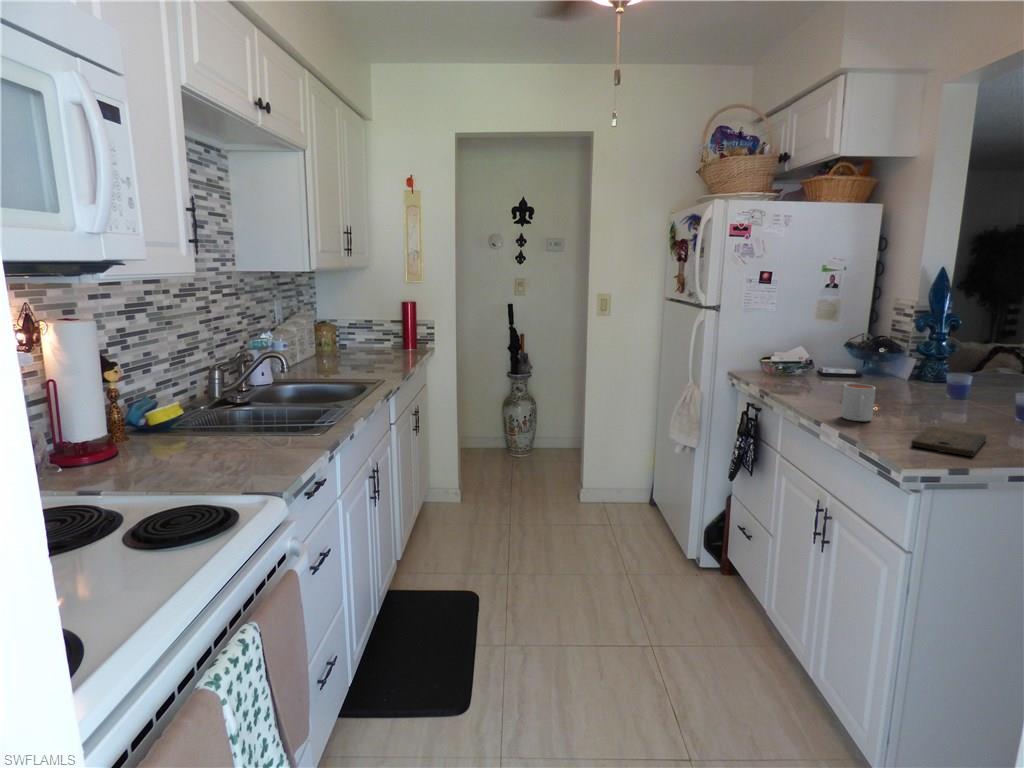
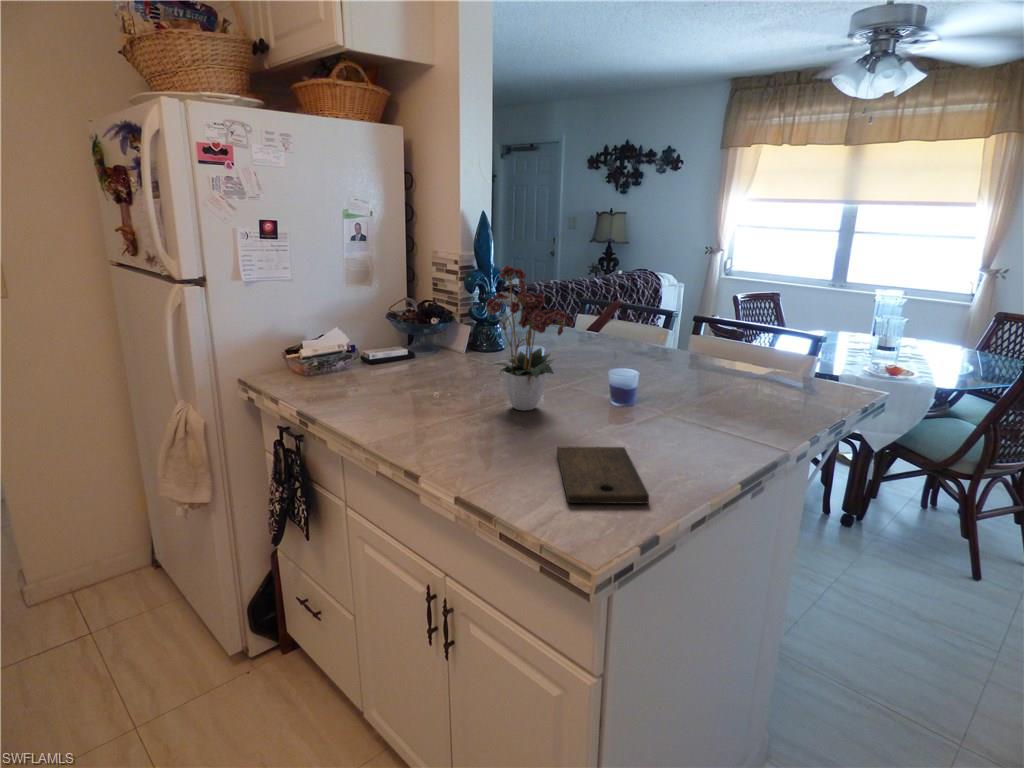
flower arrangement: none [902,300,982,413] -> present [486,265,573,410]
mug: present [841,383,876,421] -> none [437,396,480,458]

